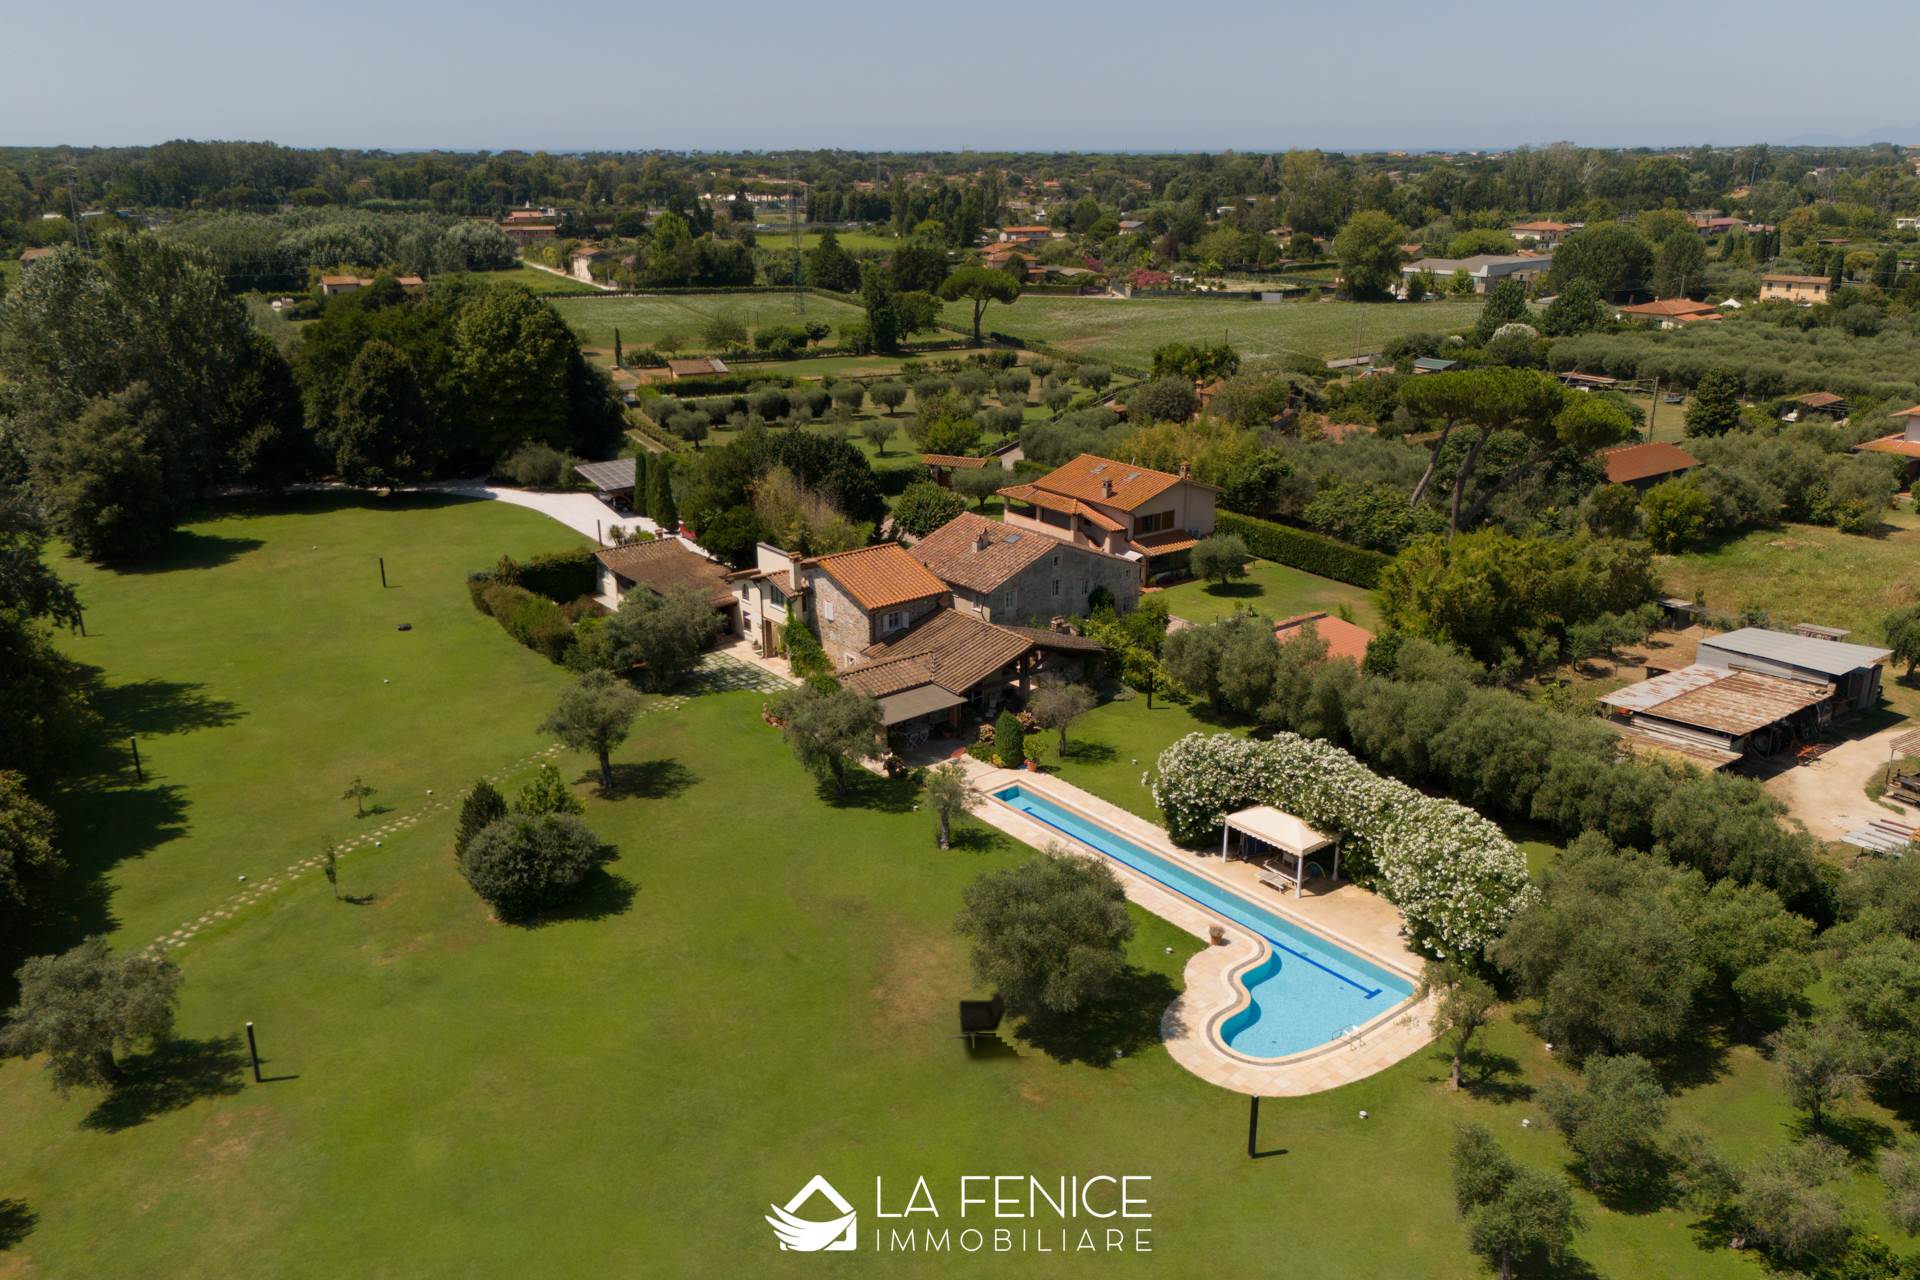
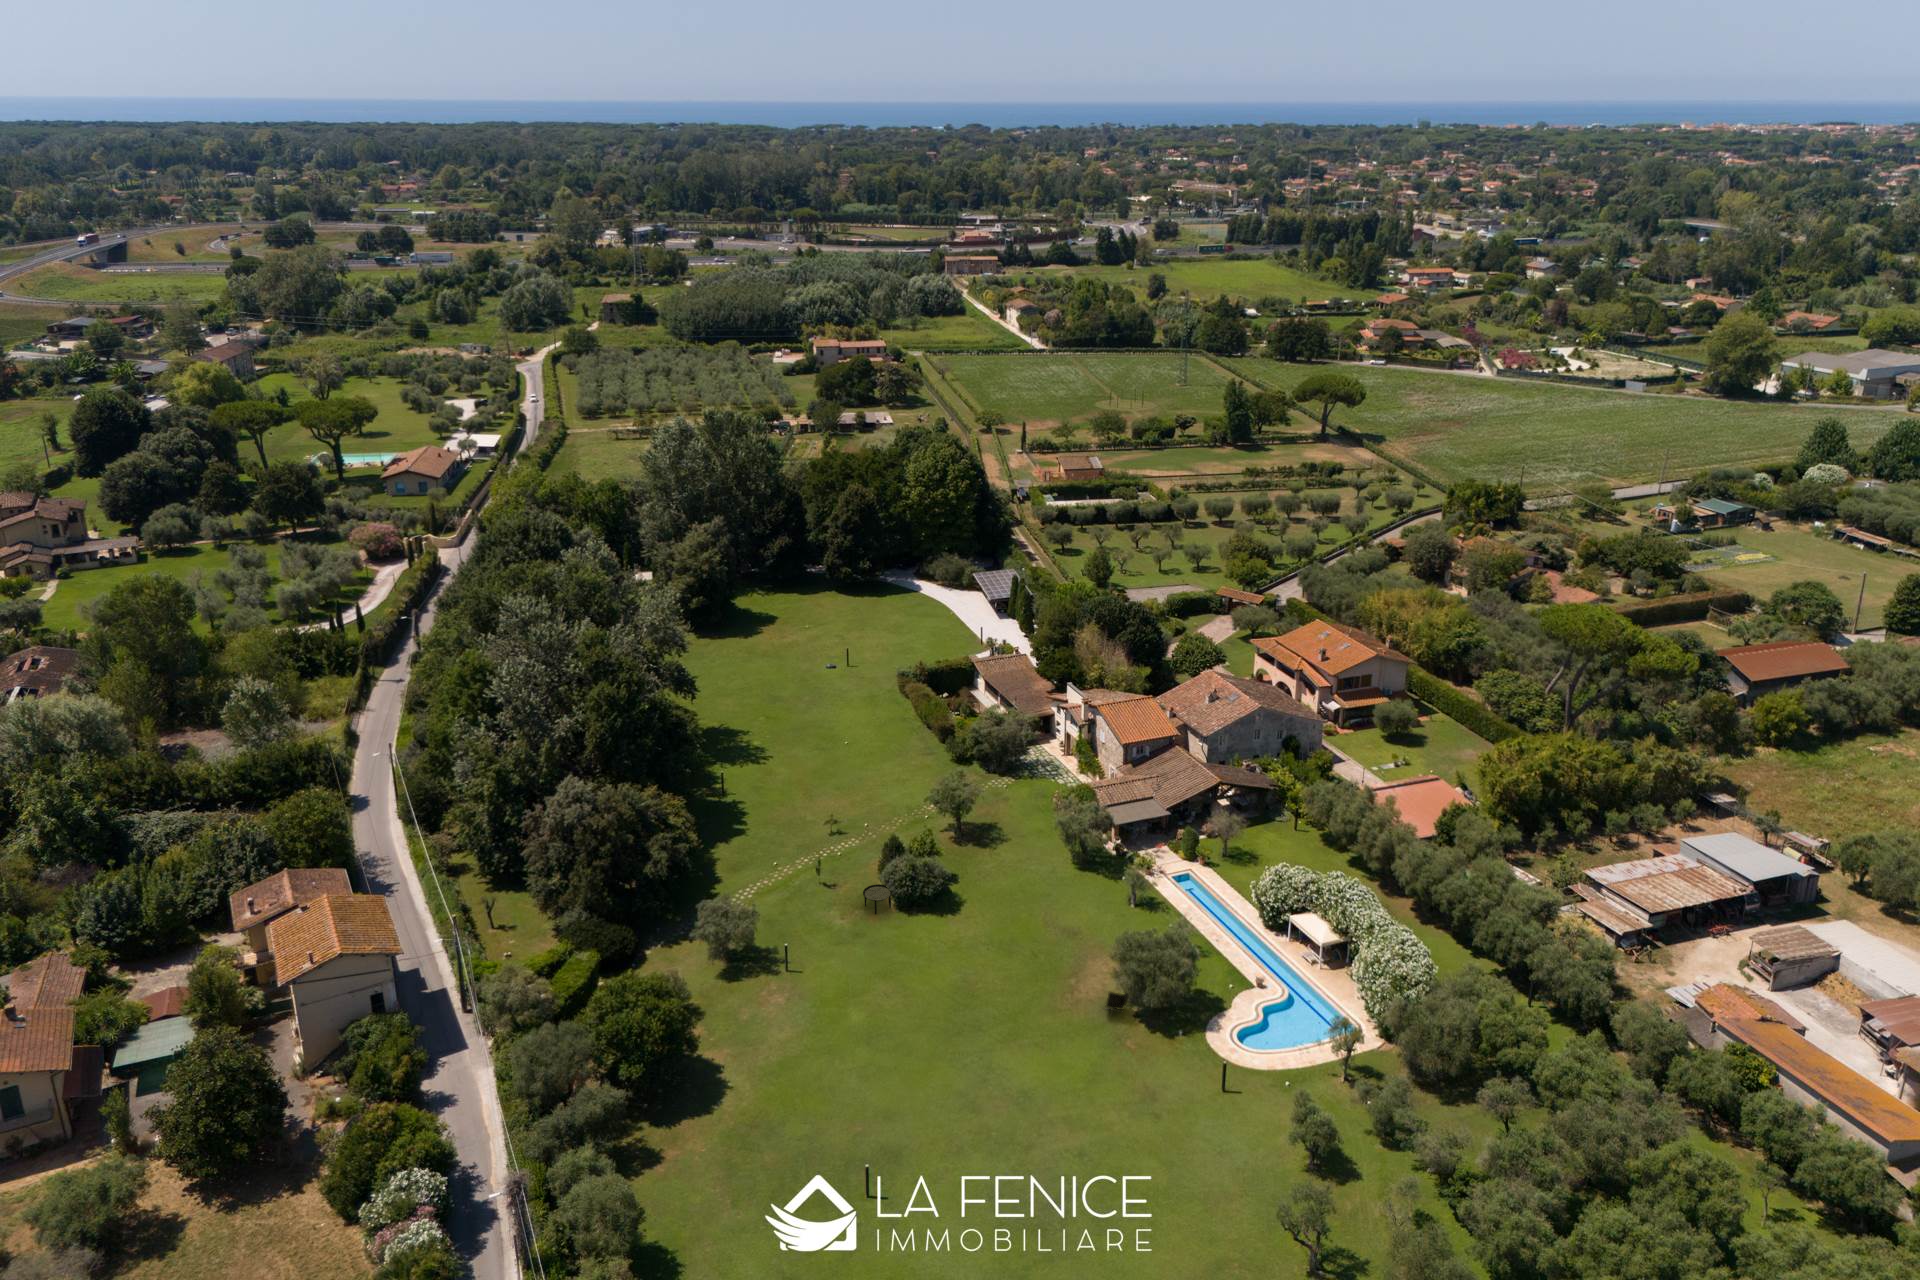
round table: none [419,878,484,938] -> present [863,884,892,914]

